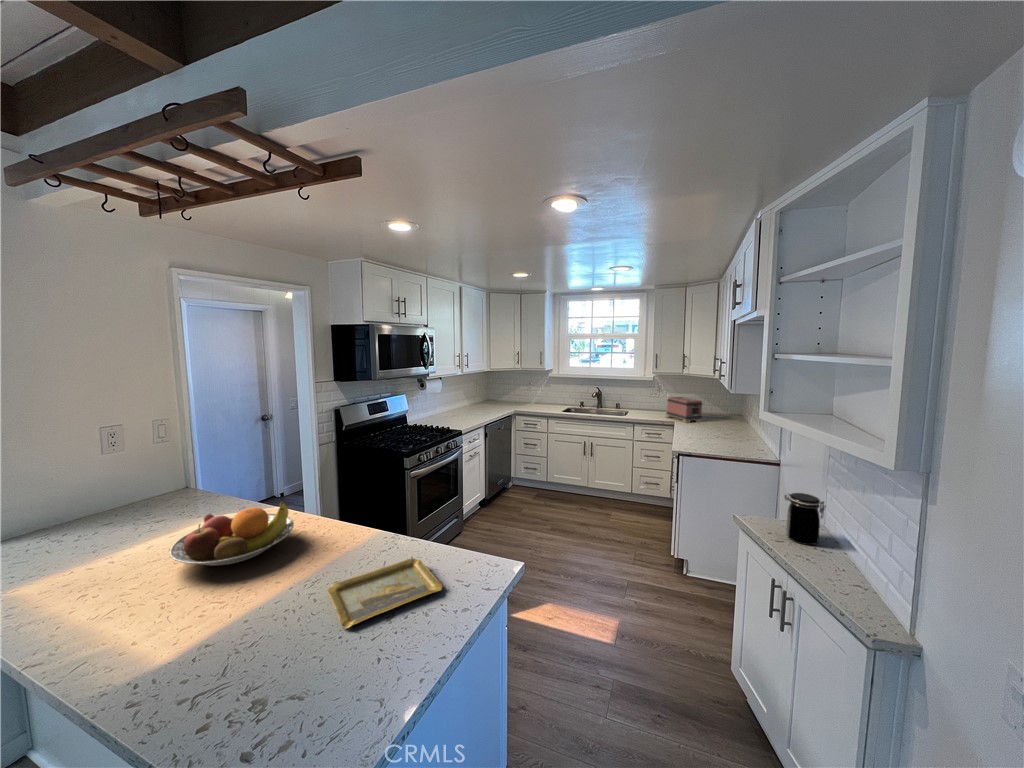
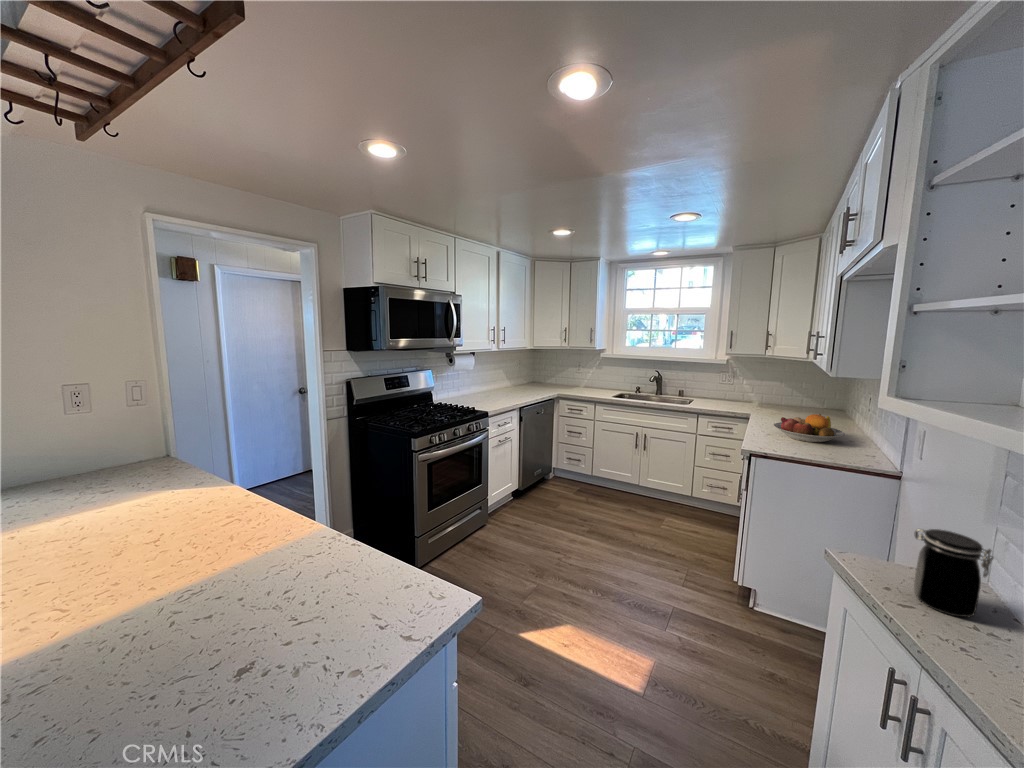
toaster: present [666,397,702,423] -> none [740,385,790,417]
fruit bowl: present [170,502,294,565] -> present [773,414,845,442]
tray: present [327,558,442,628] -> none [162,573,340,681]

